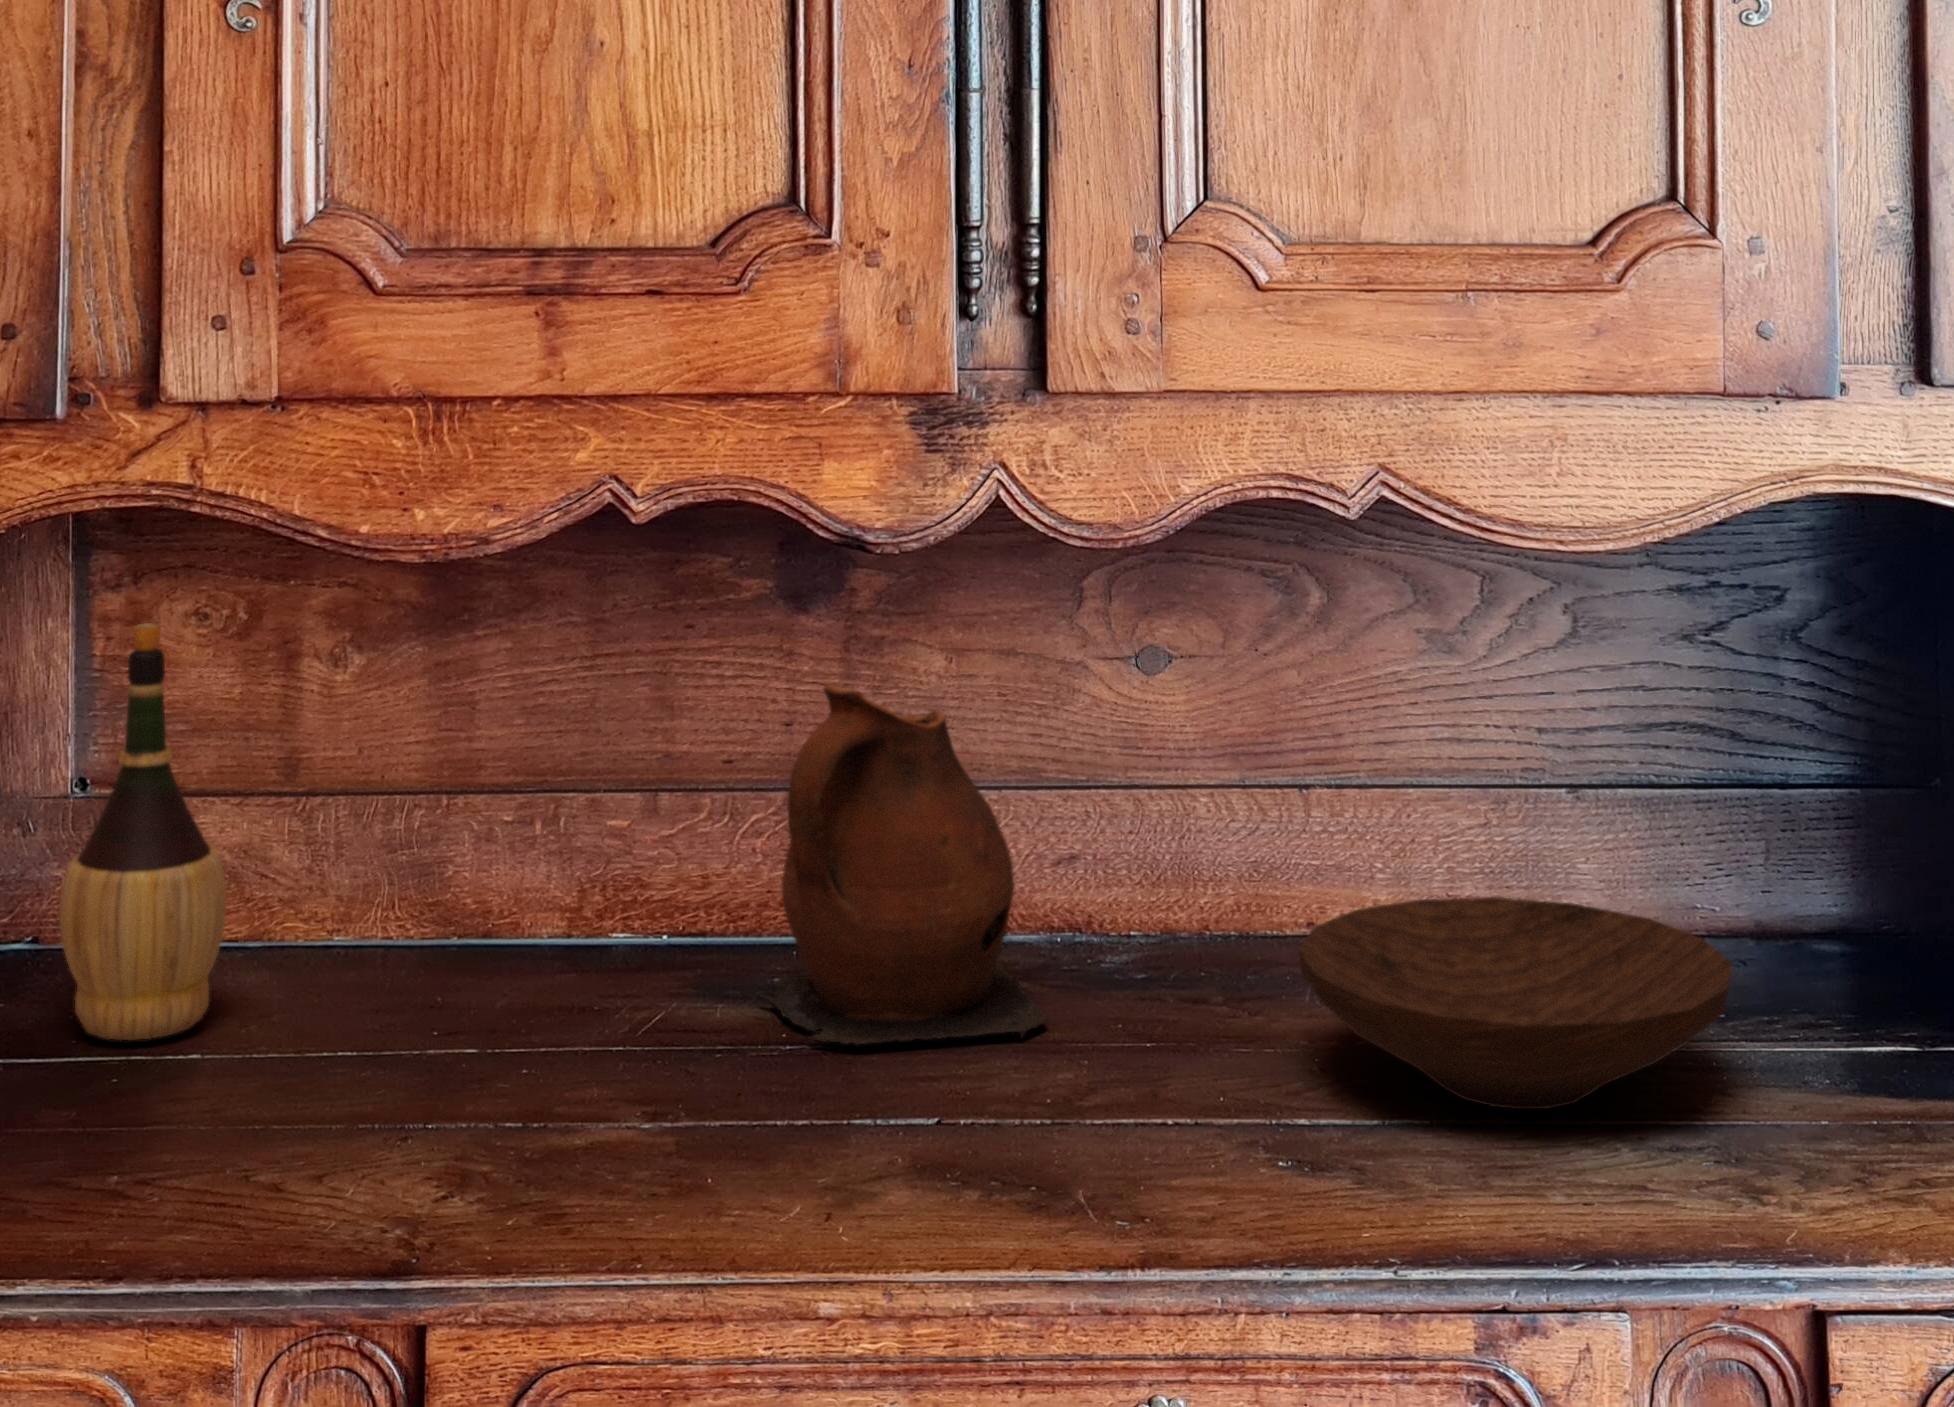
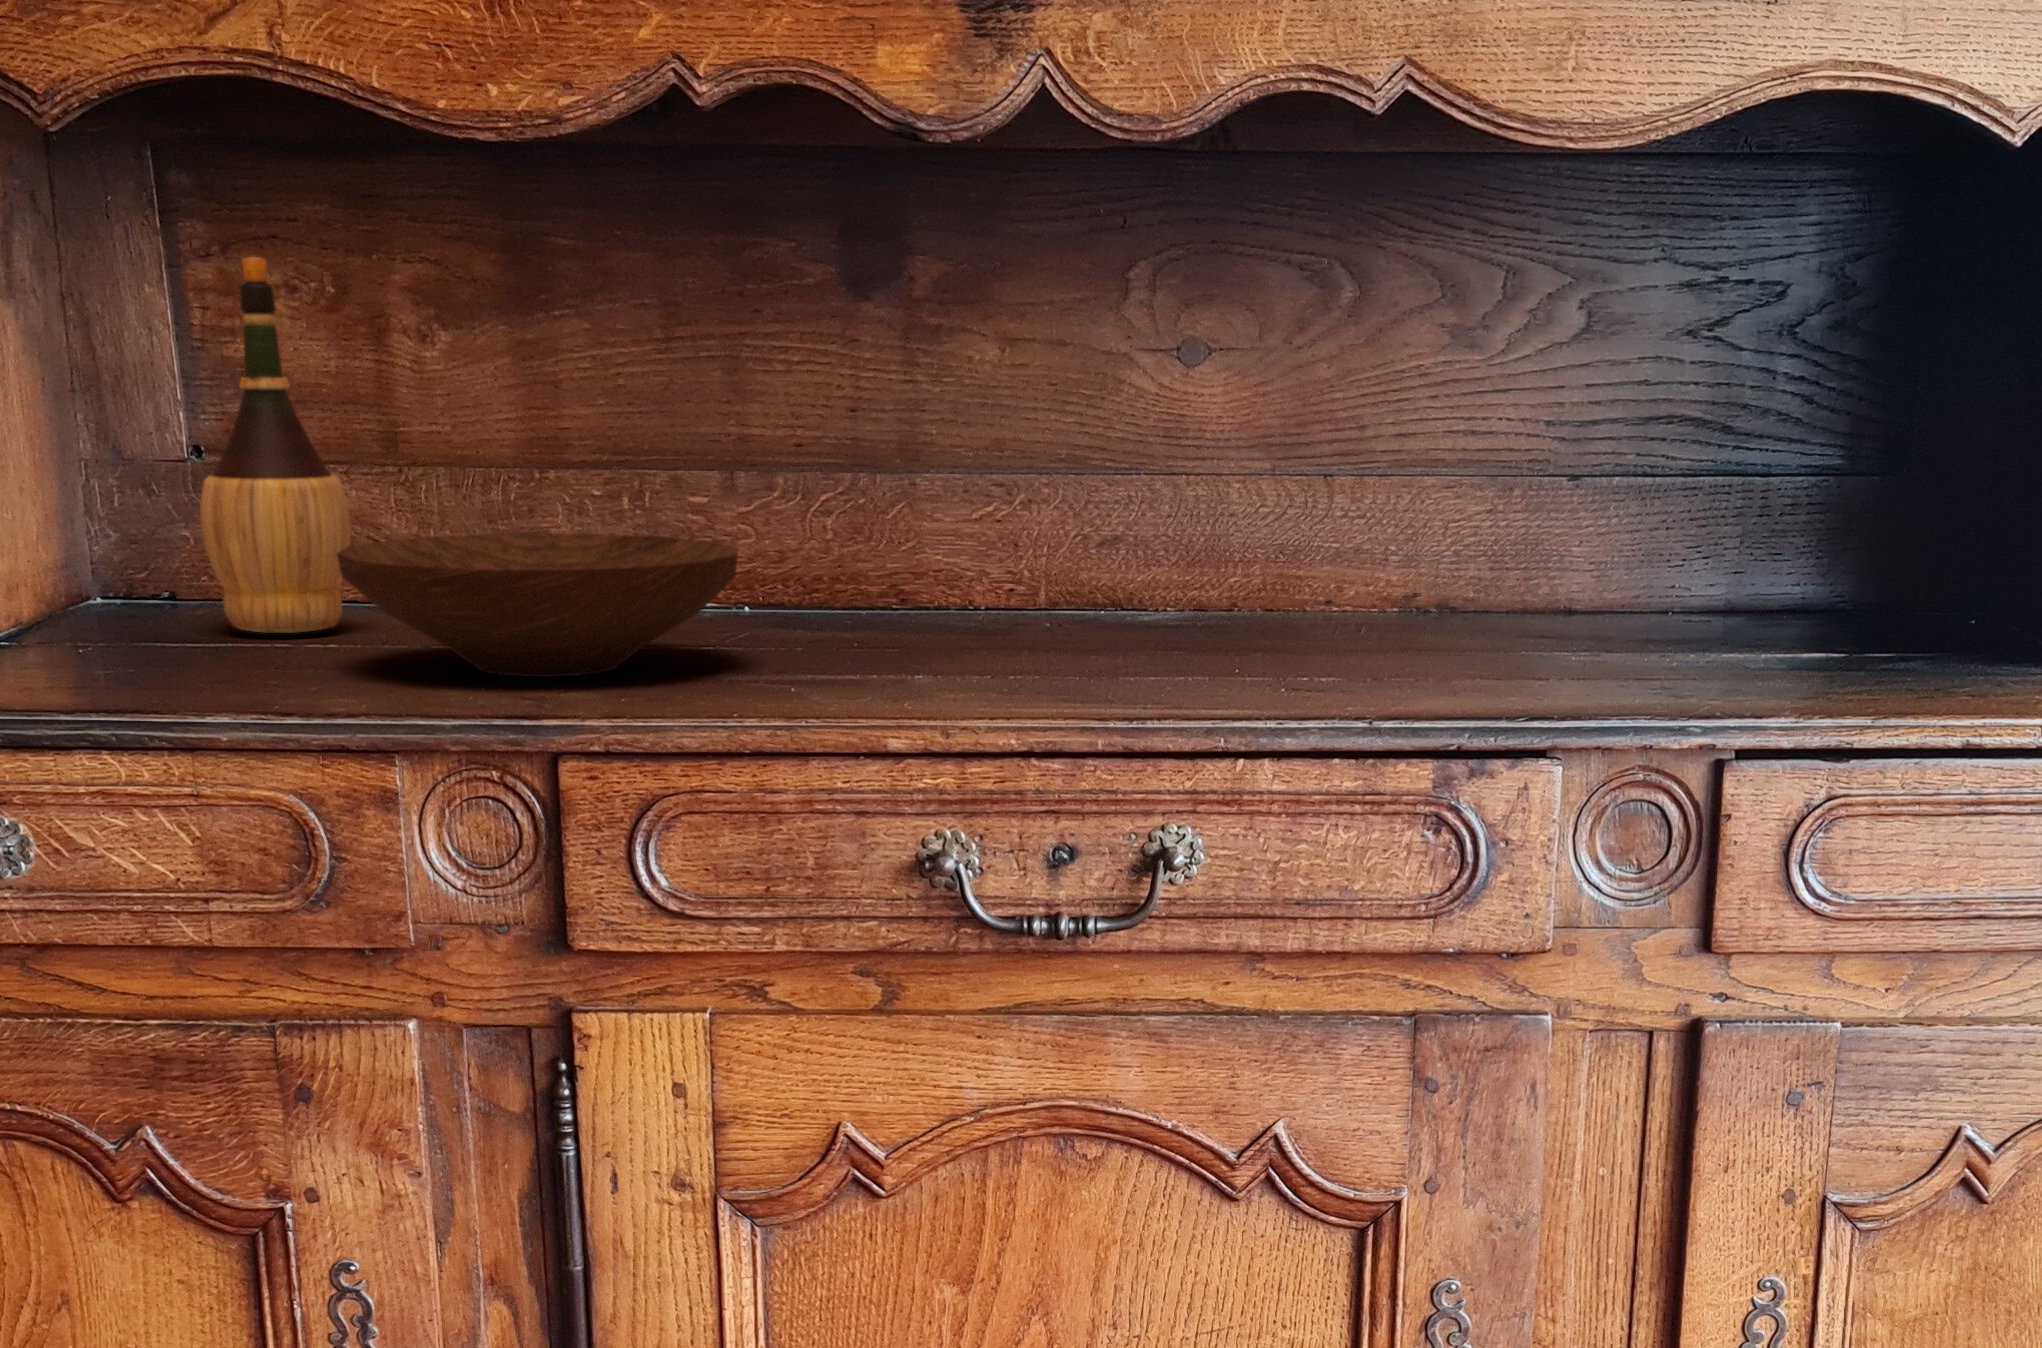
ceramic pitcher: present [760,685,1047,1044] -> none [826,328,1080,641]
wooden bowl: present [1298,897,1732,1109] -> present [337,533,738,677]

